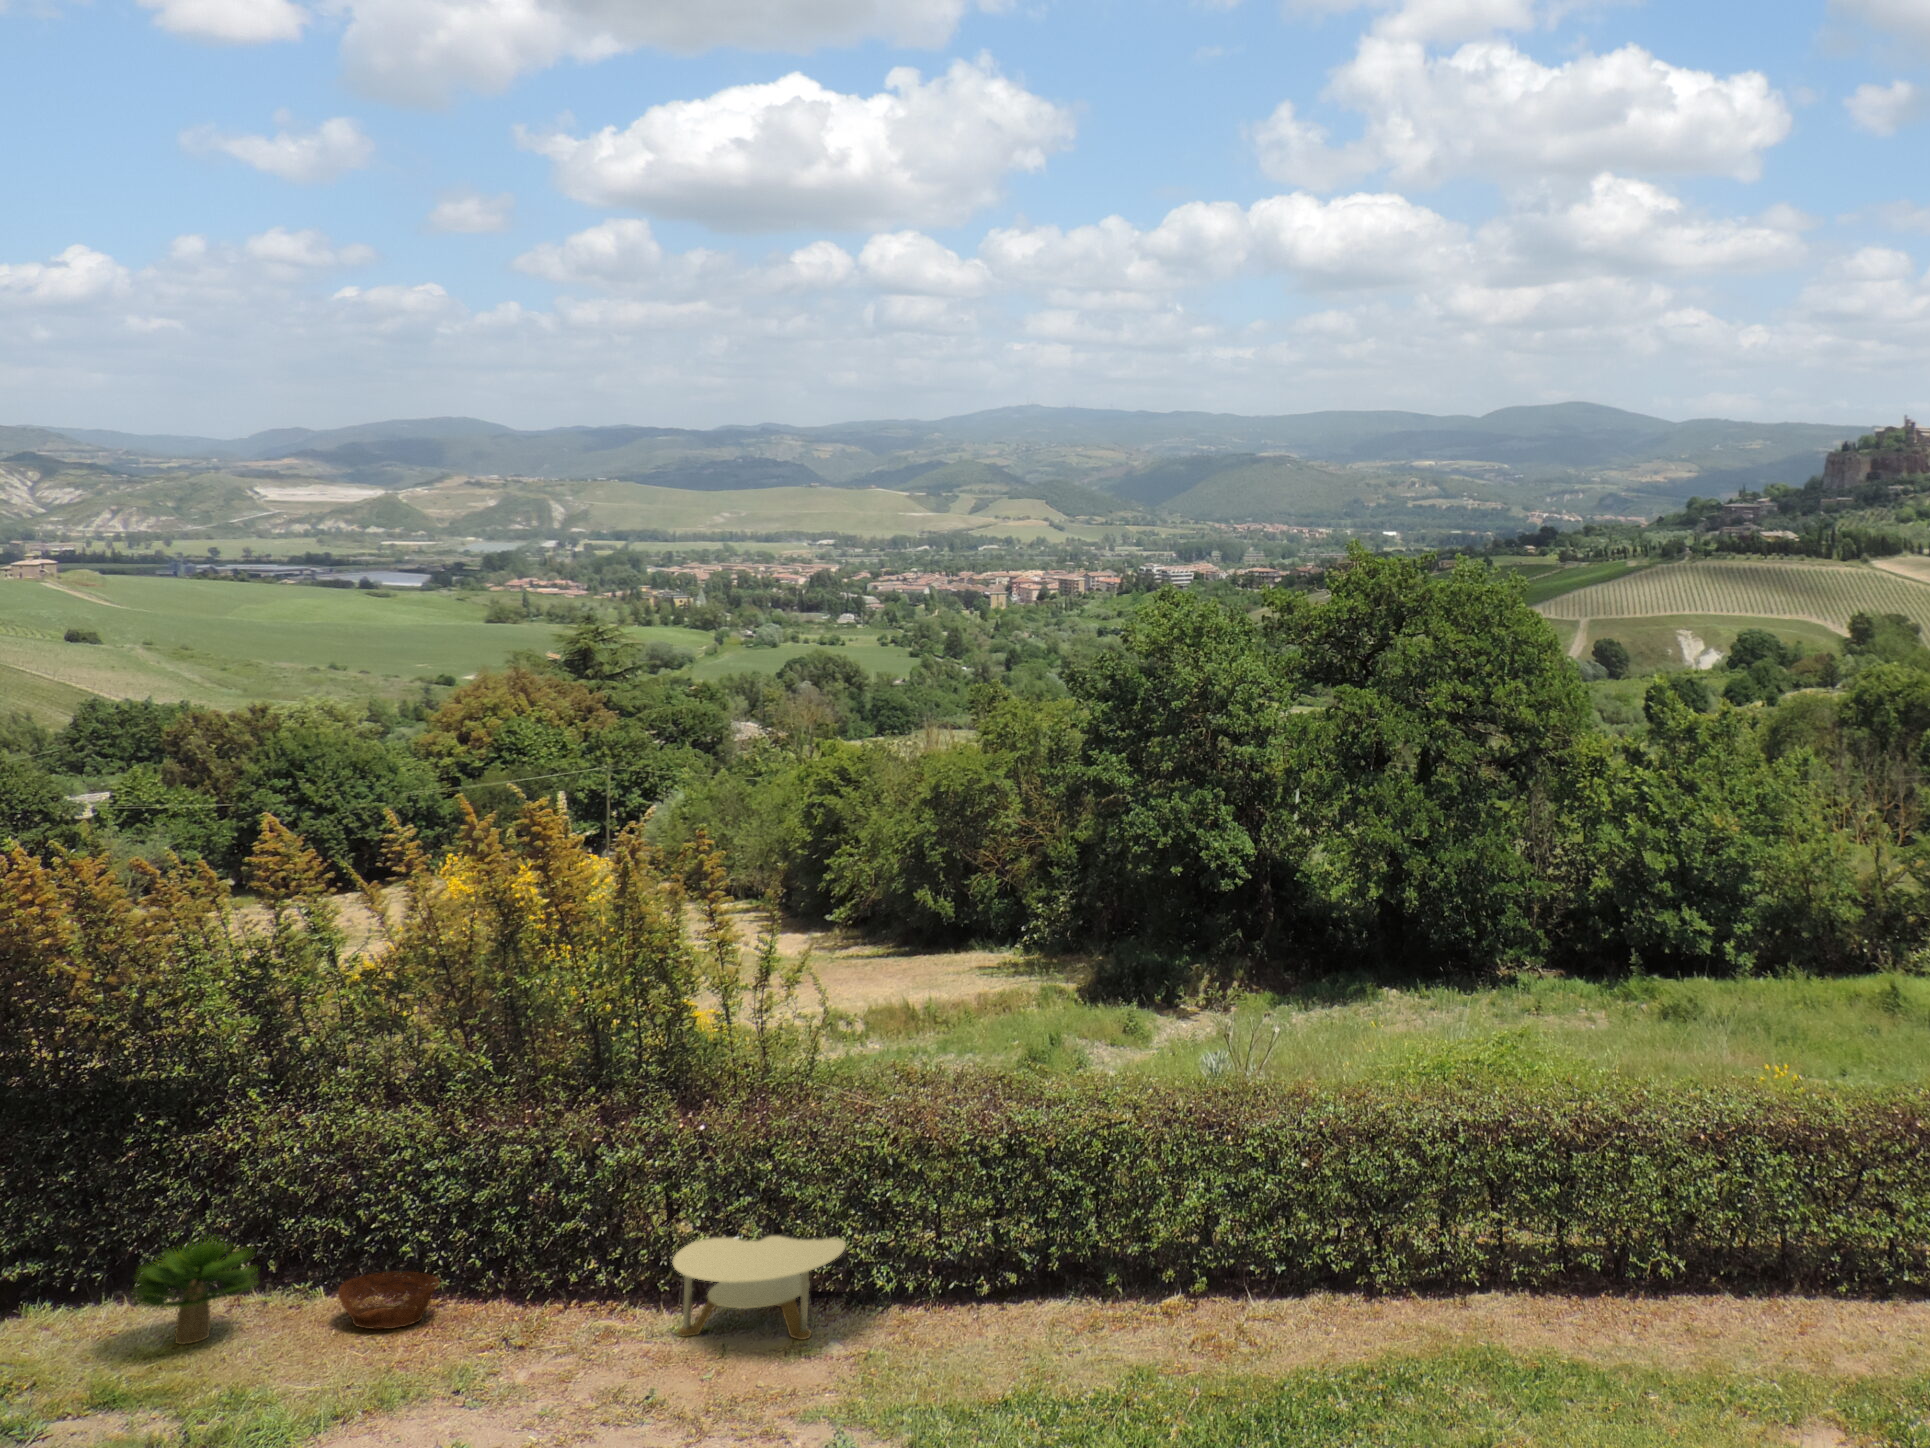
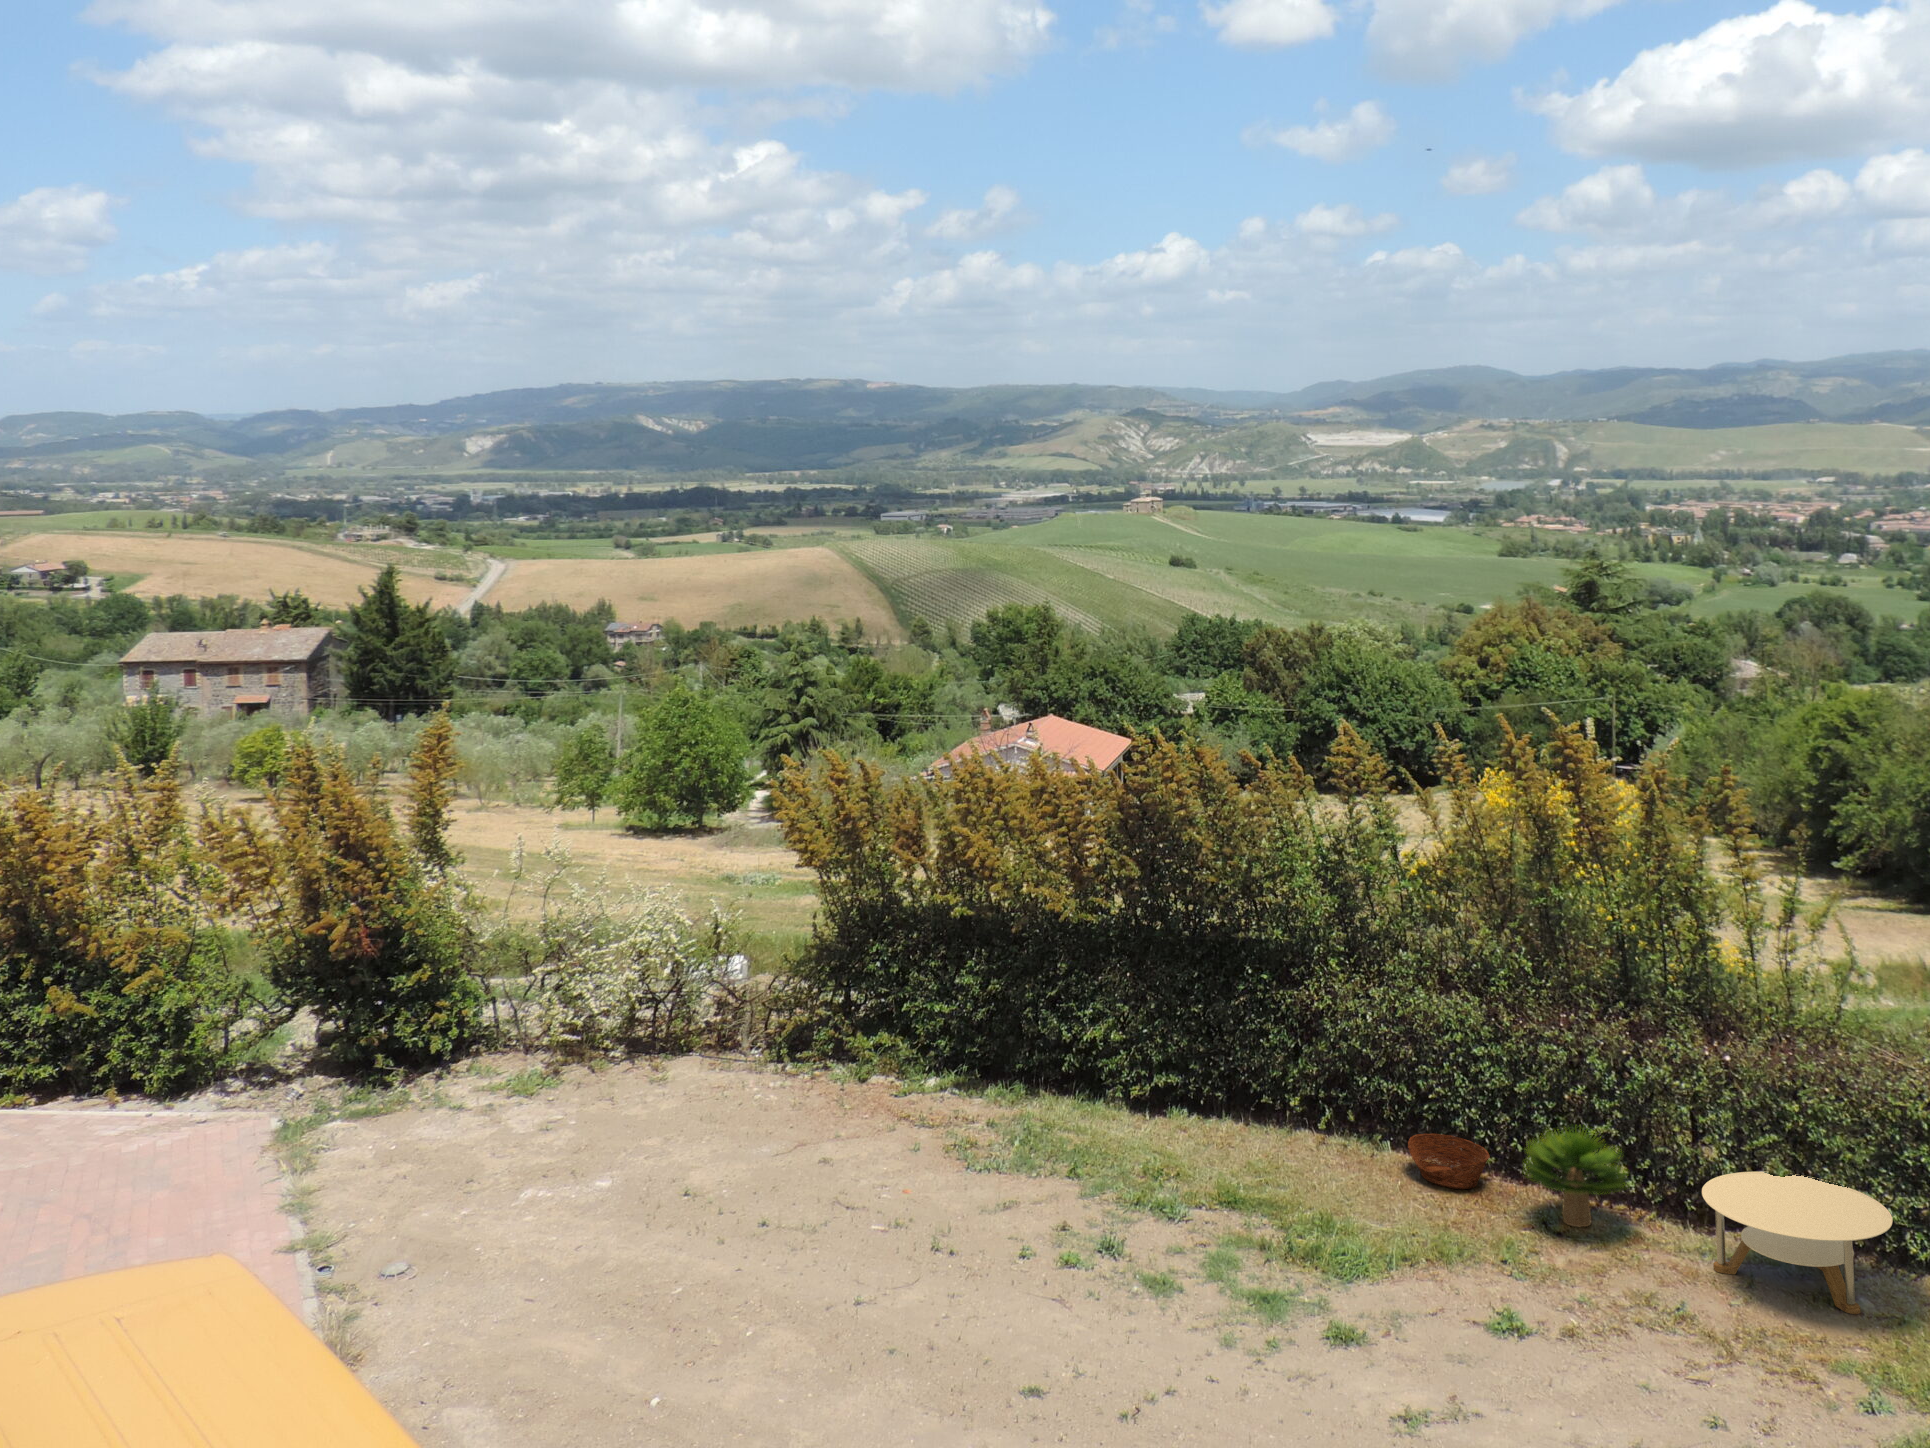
potted plant: present [135,1234,256,1344] -> present [1526,1131,1626,1227]

